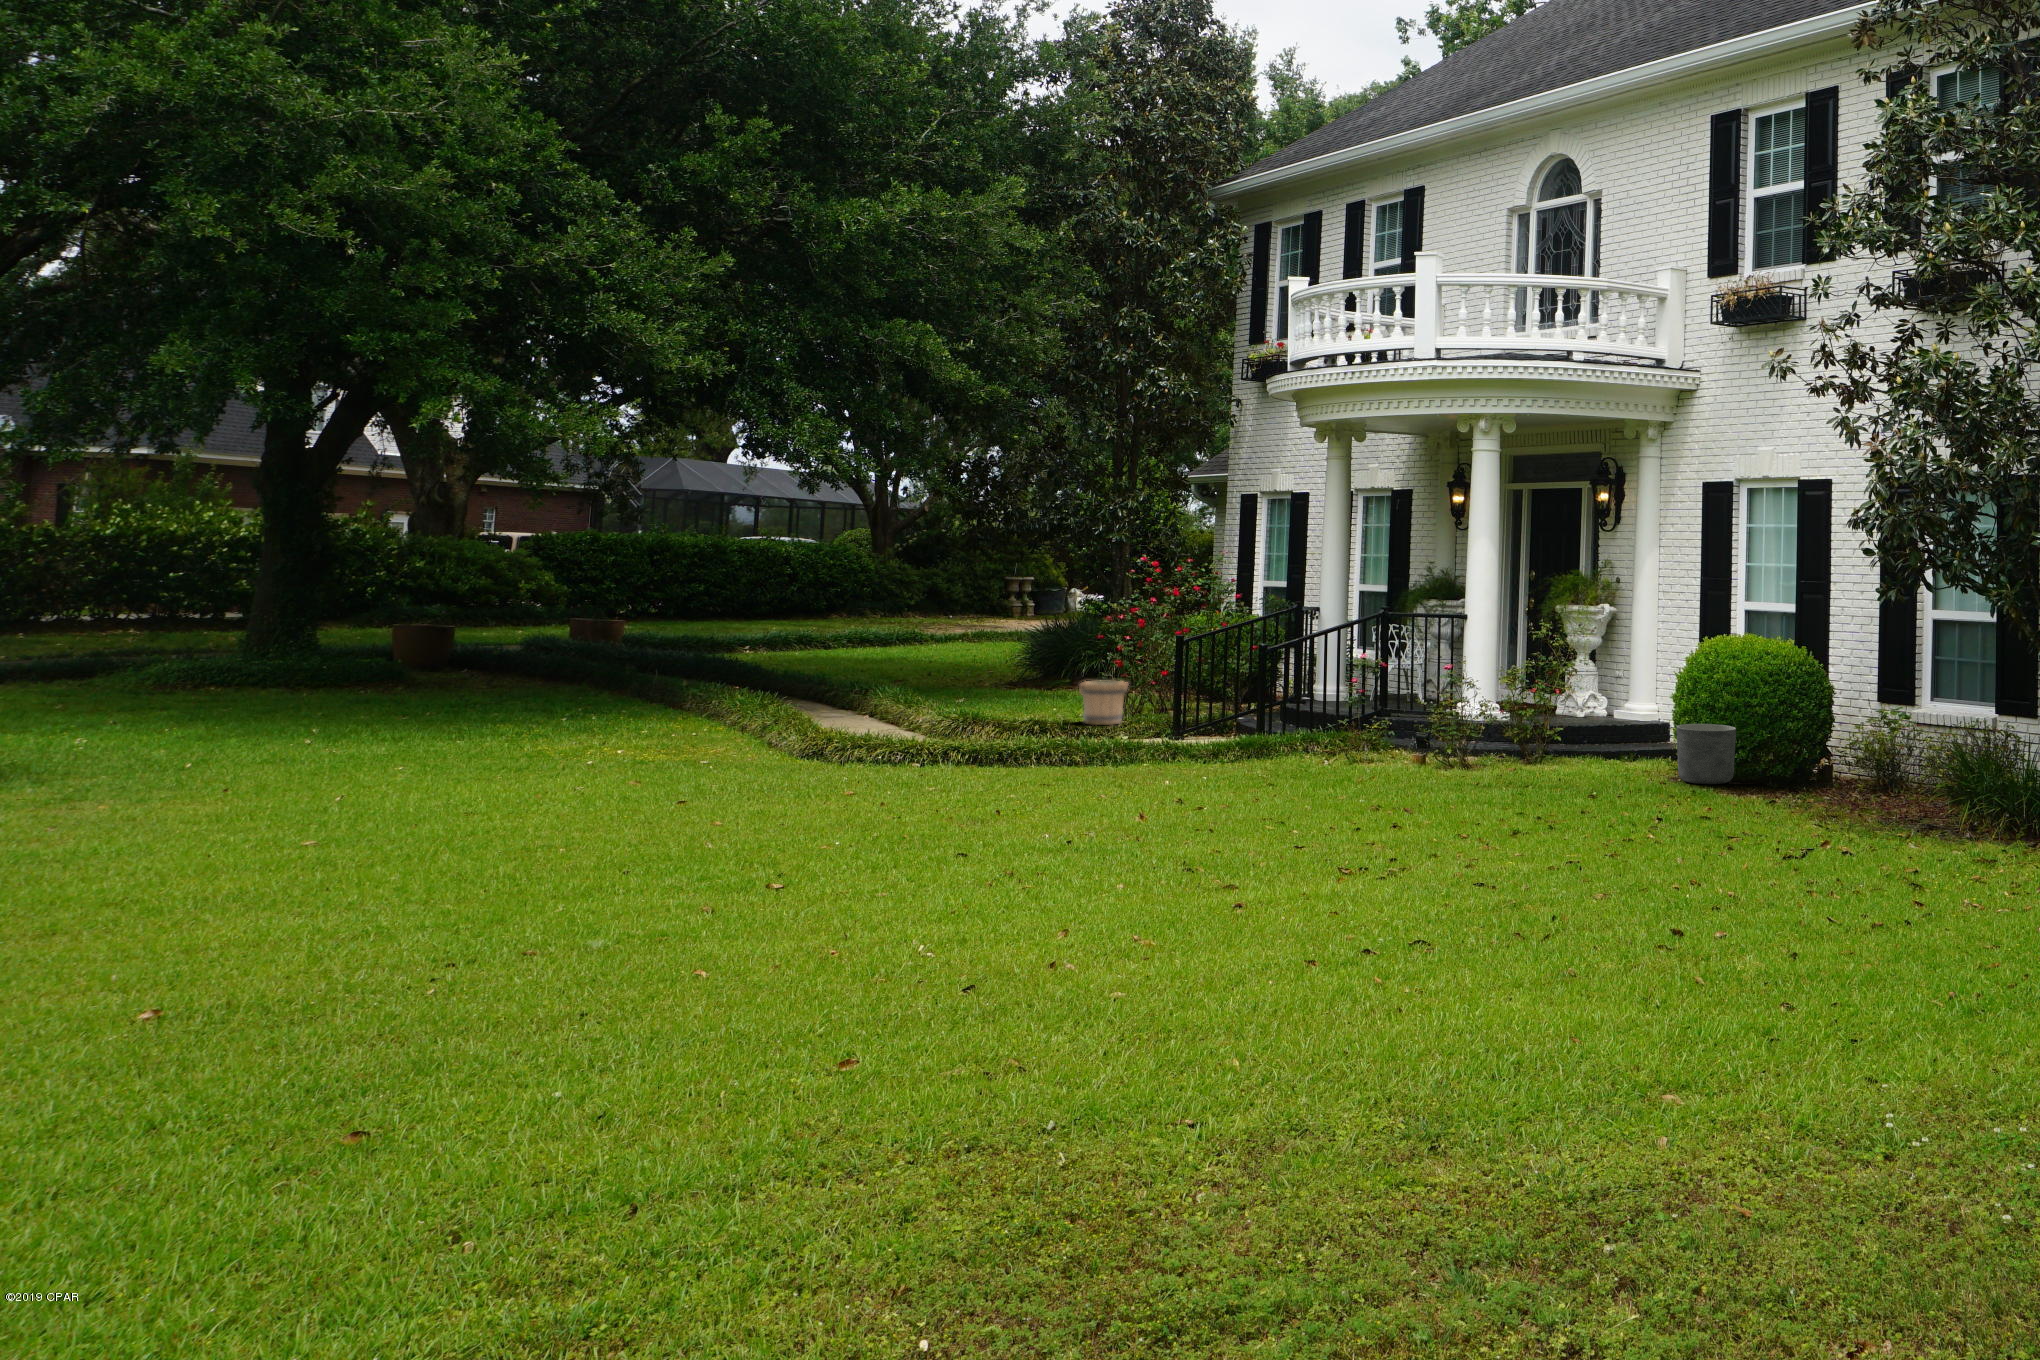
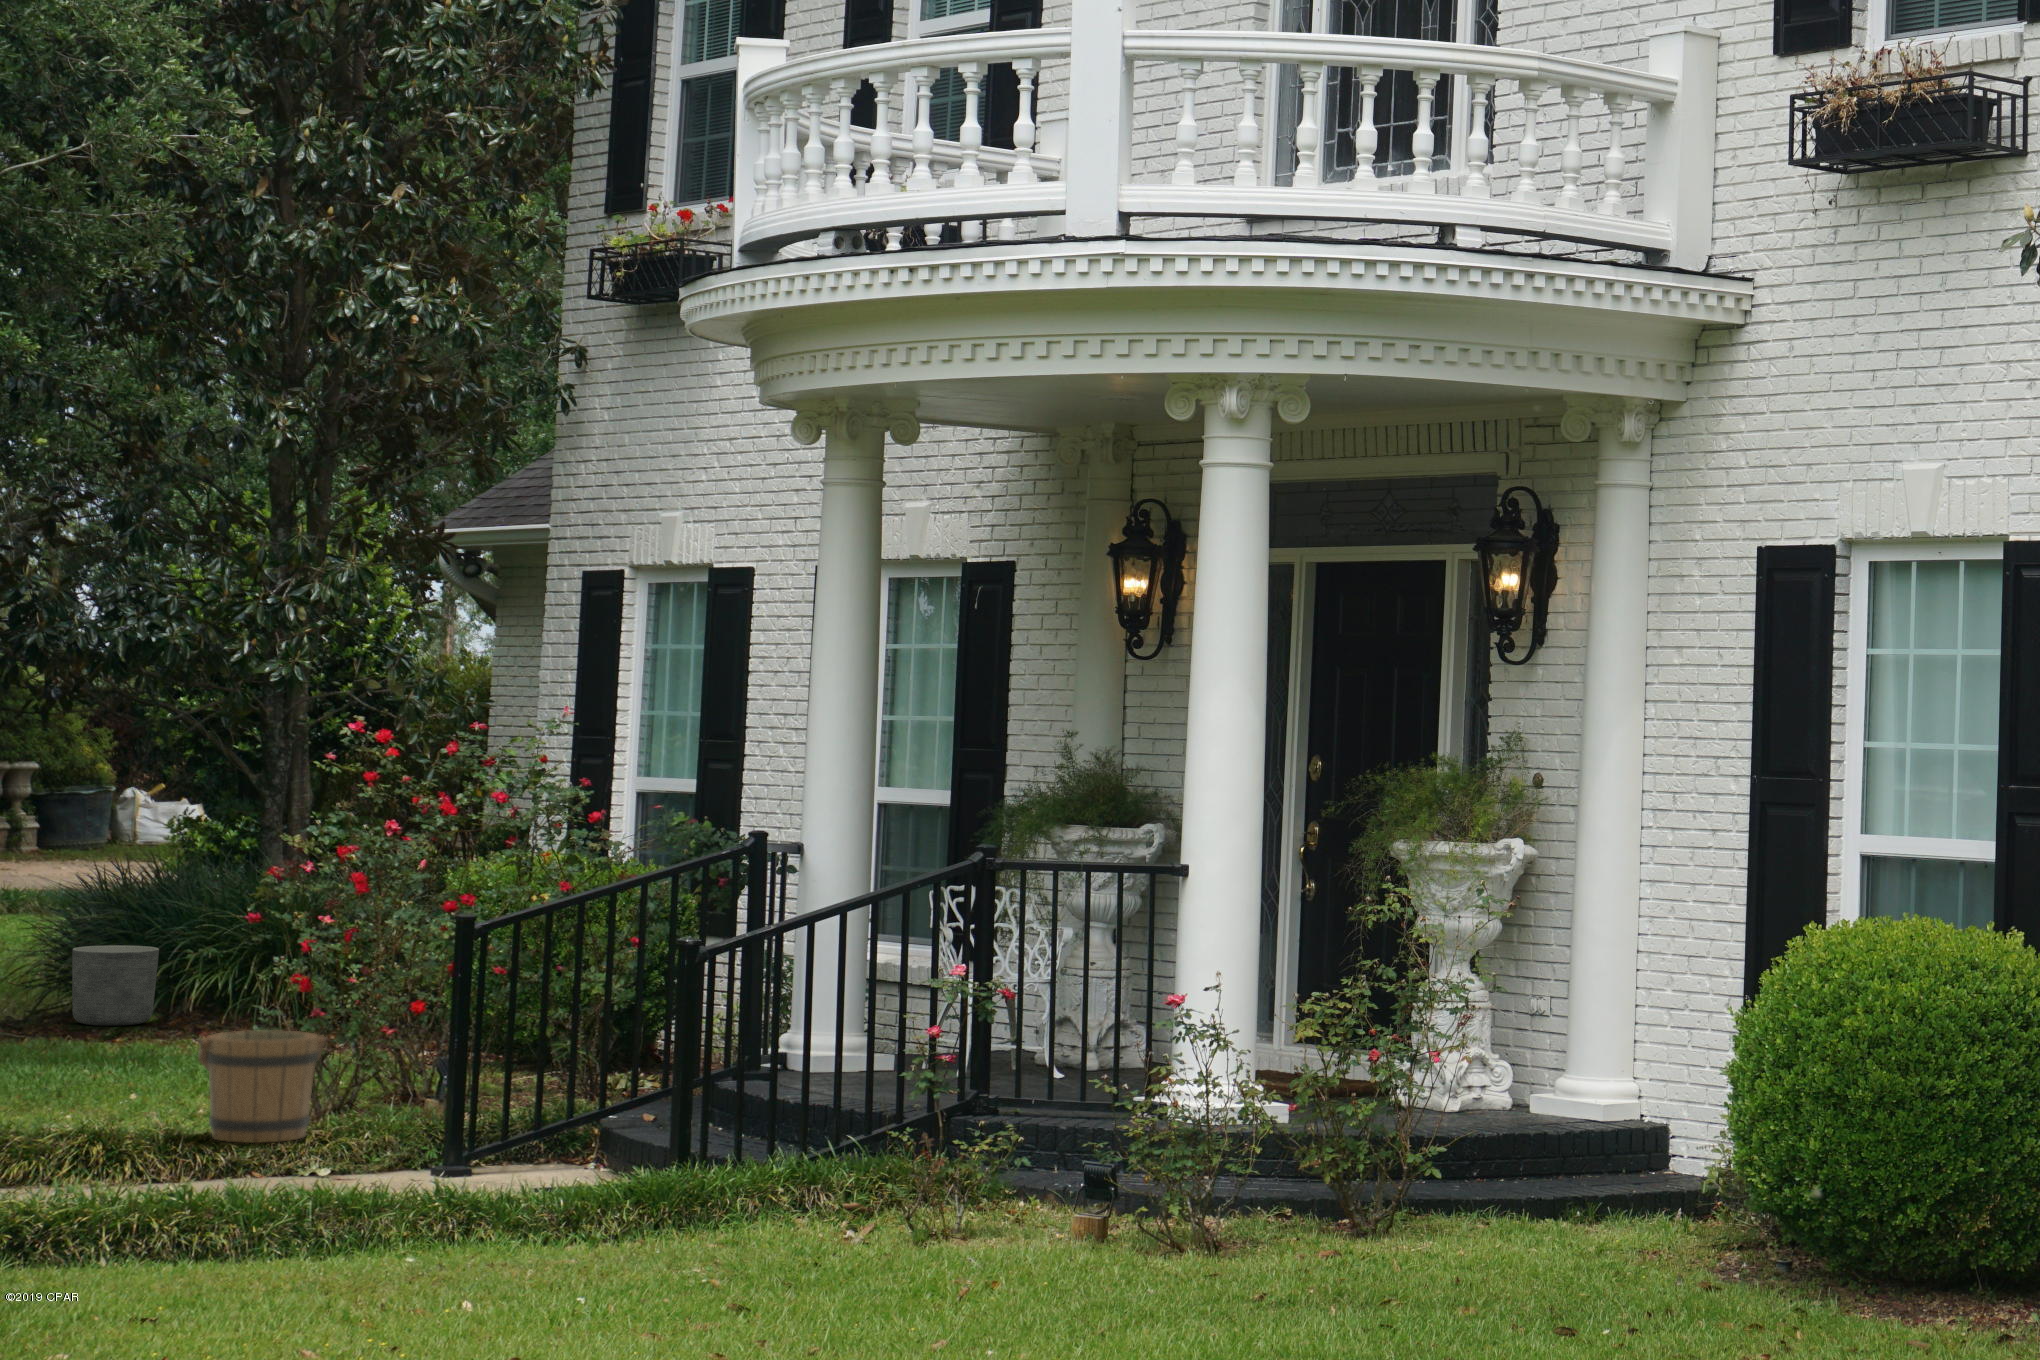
planter: present [1677,724,1736,784] -> present [72,945,159,1026]

